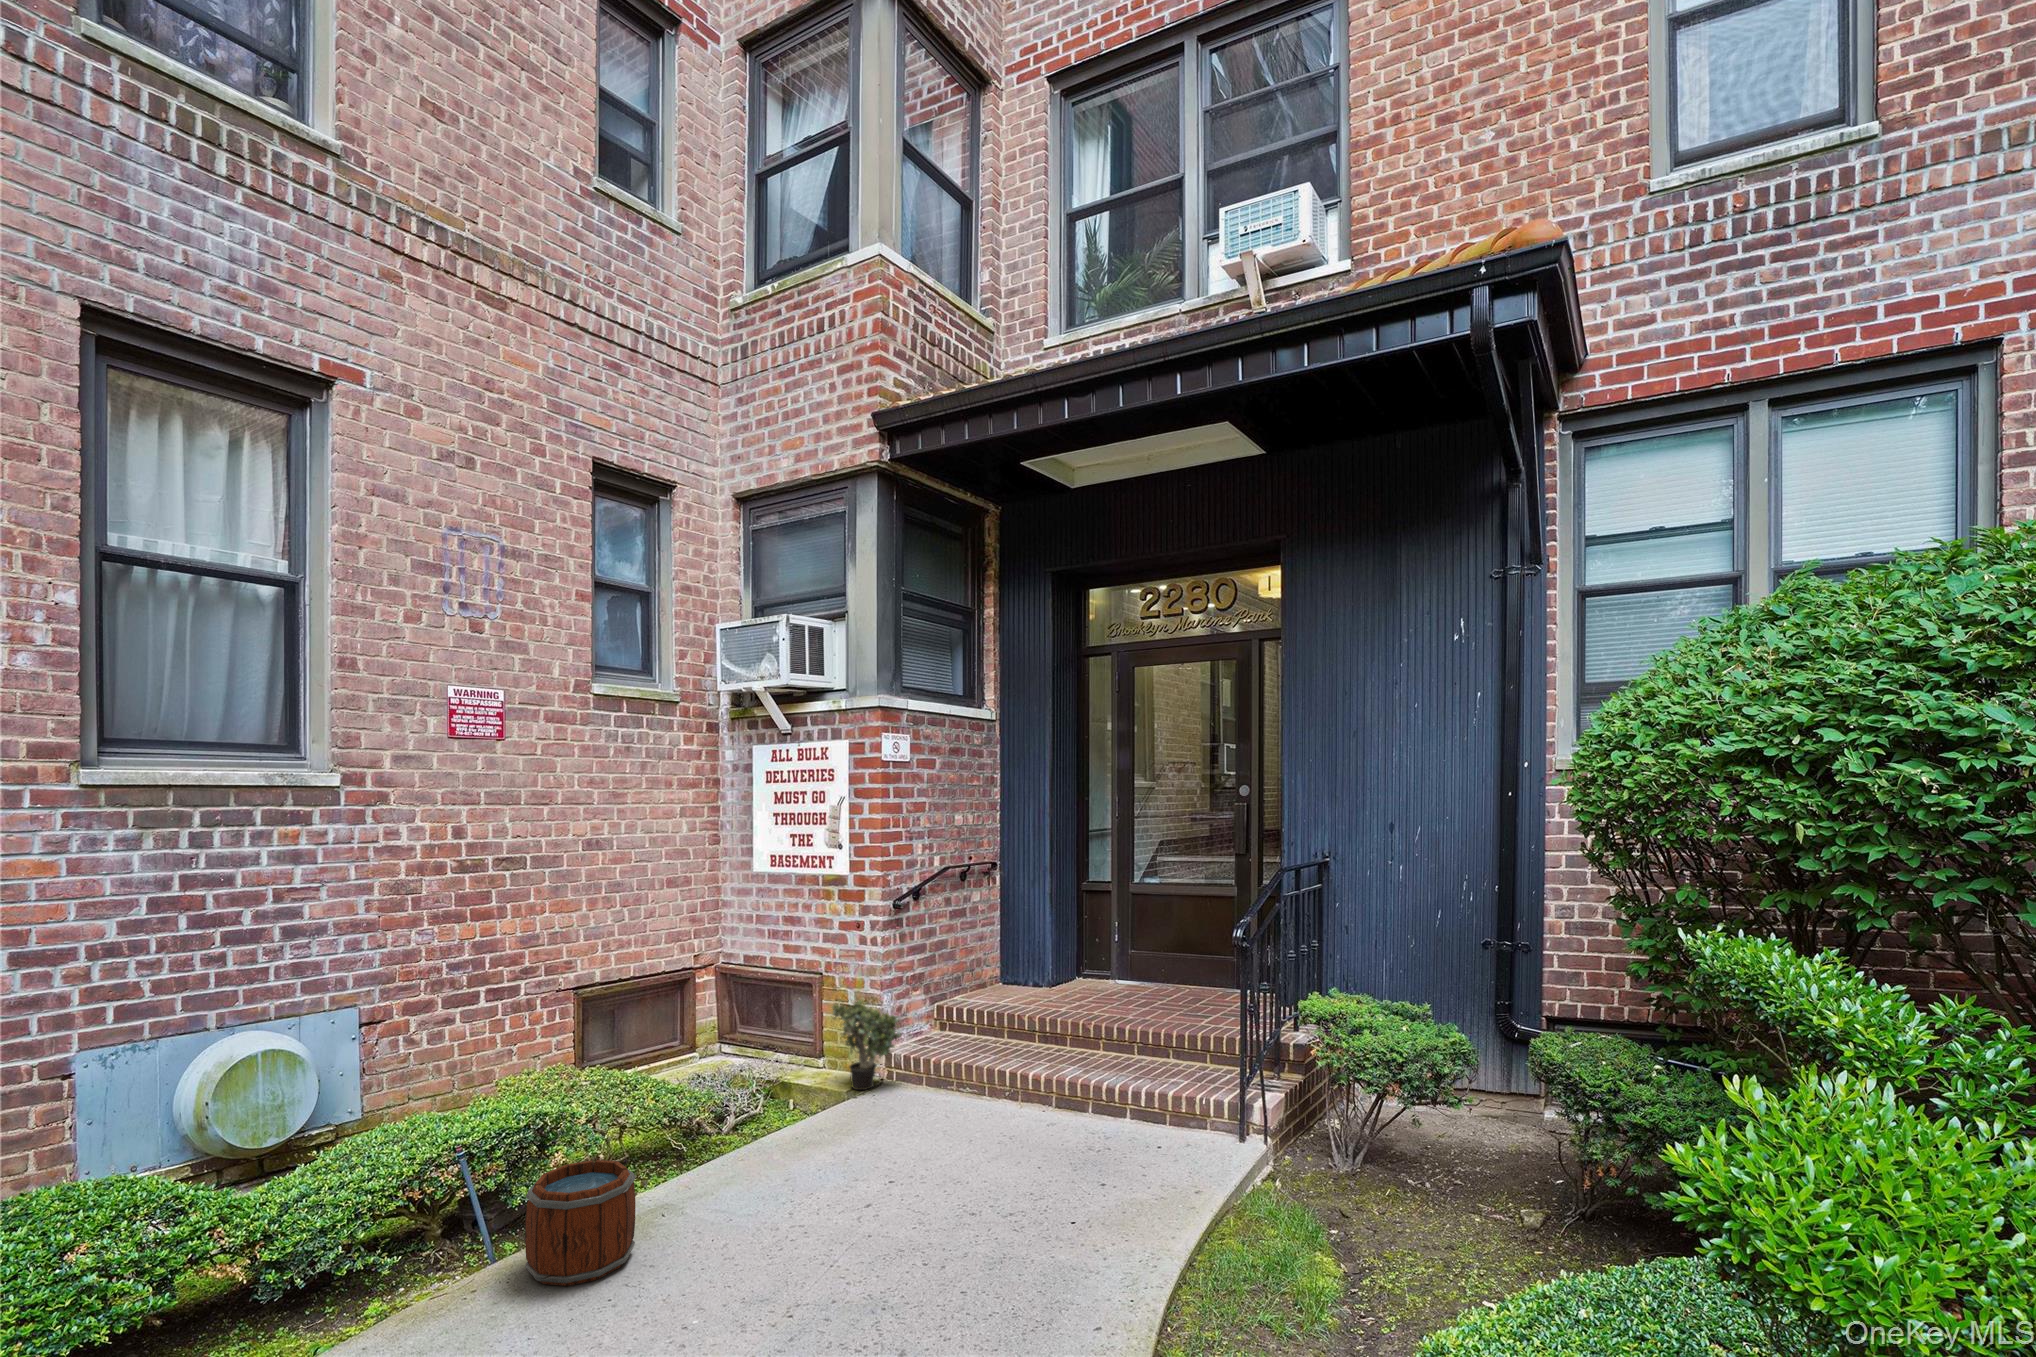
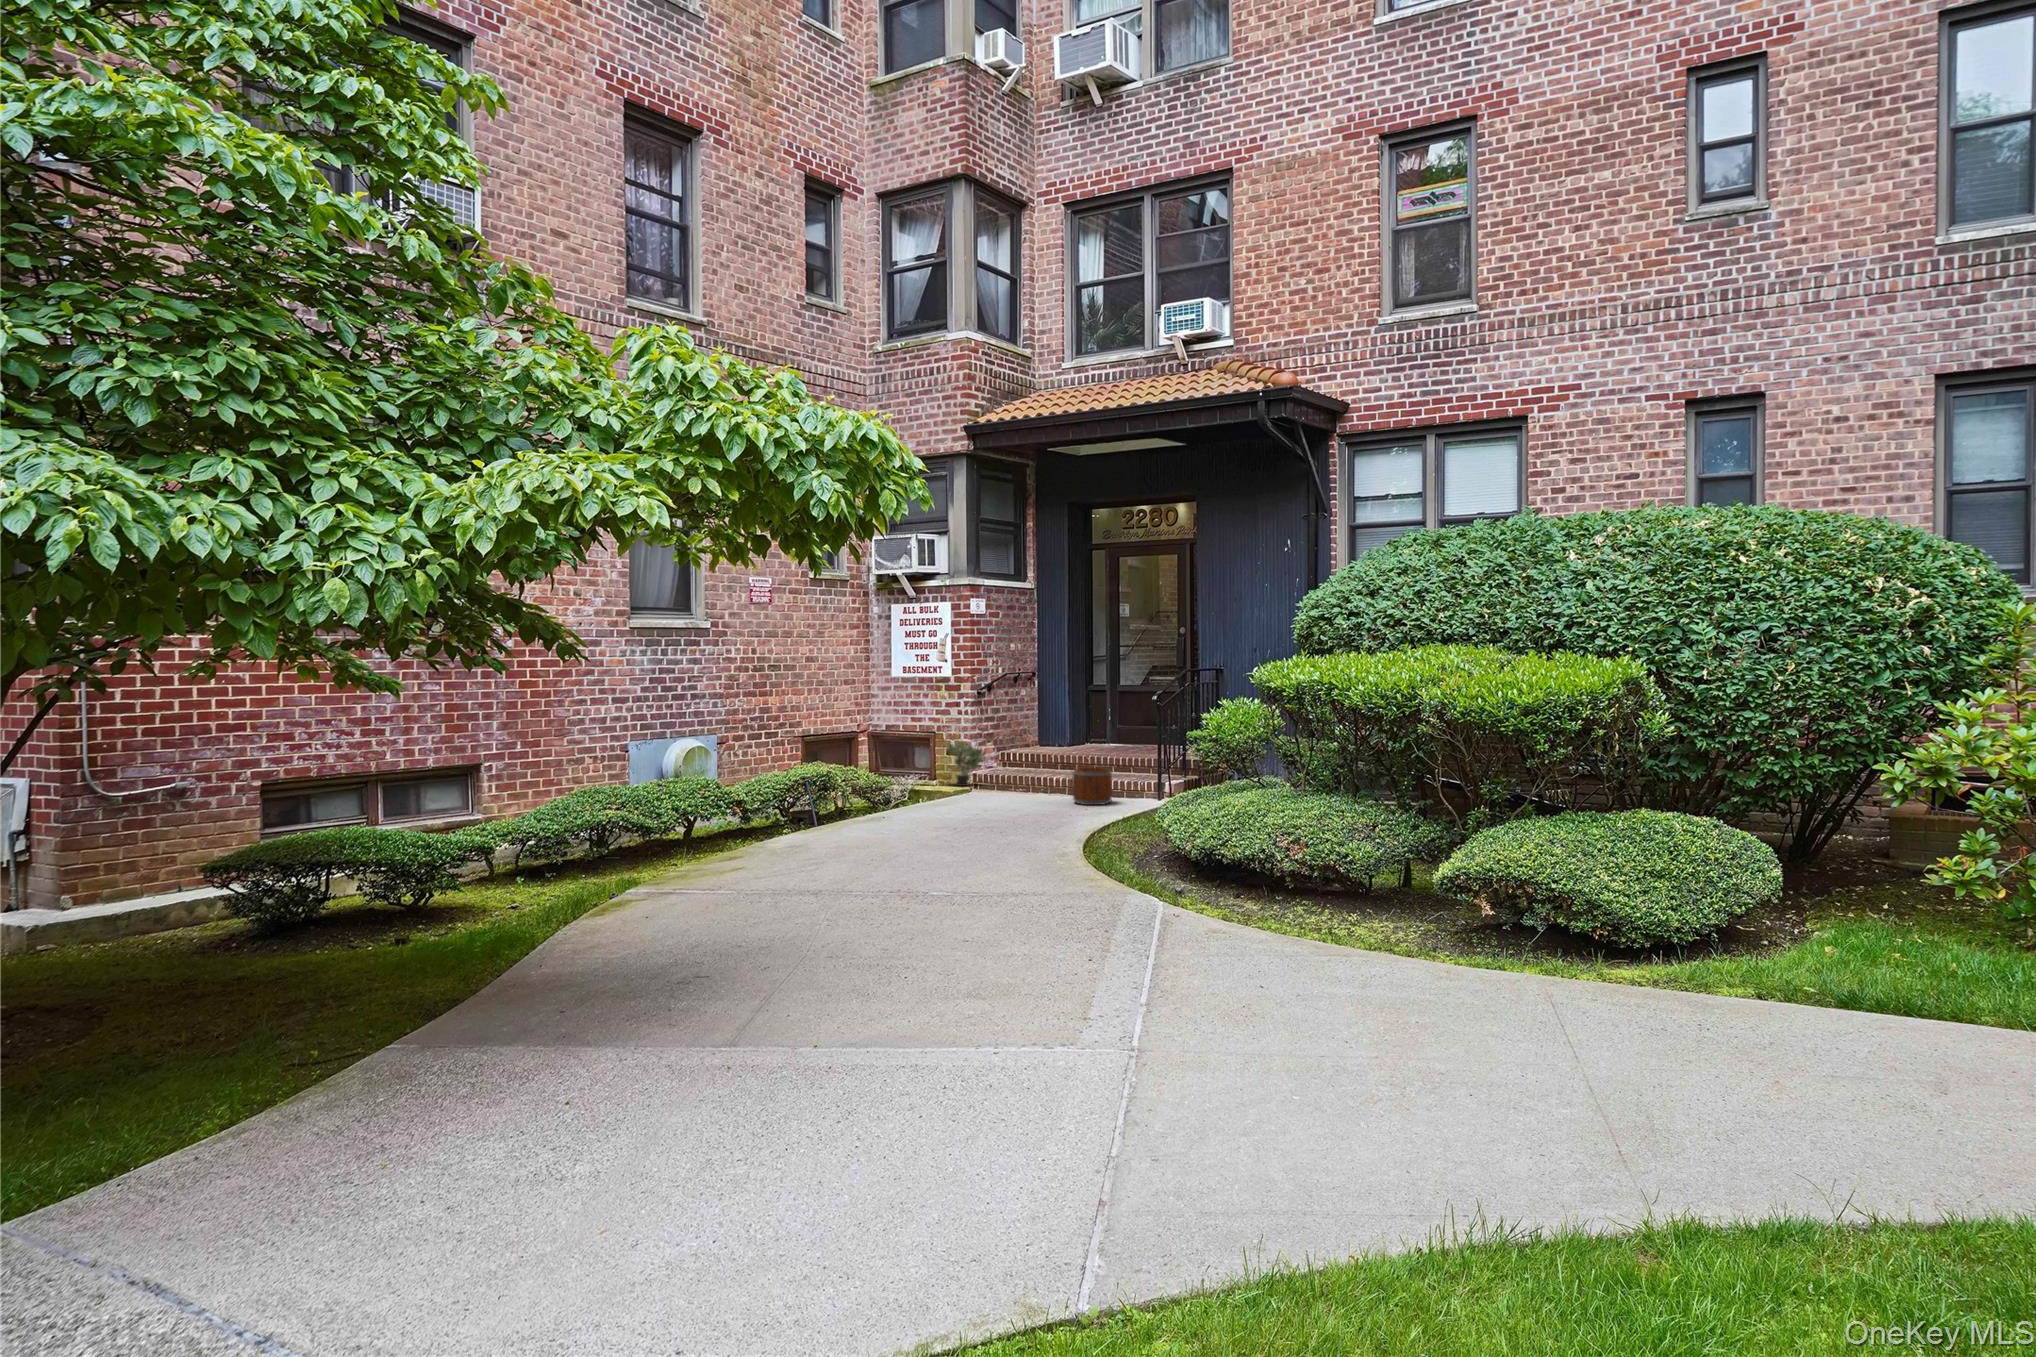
bucket: present [525,1160,635,1286] -> present [1072,767,1112,805]

